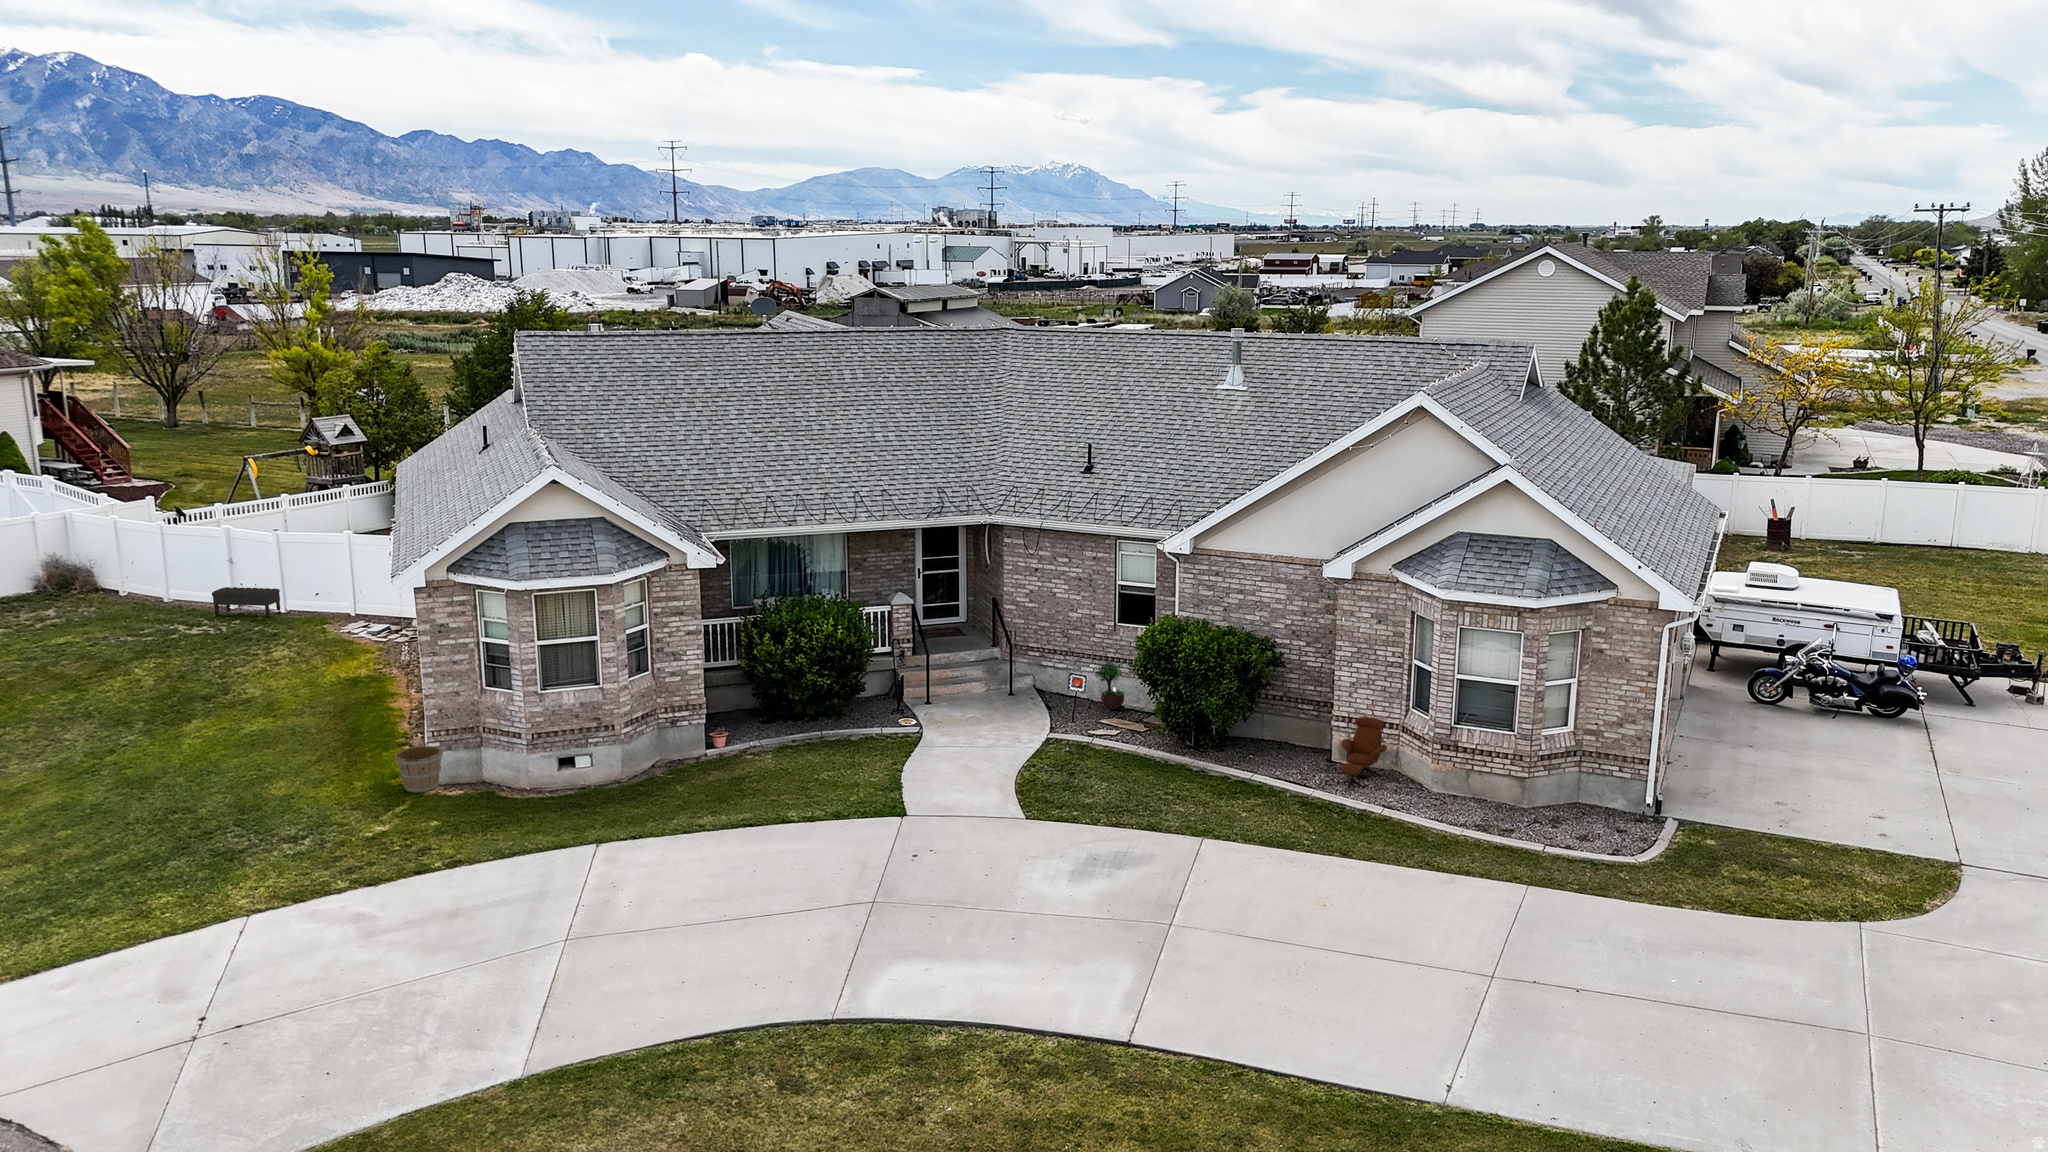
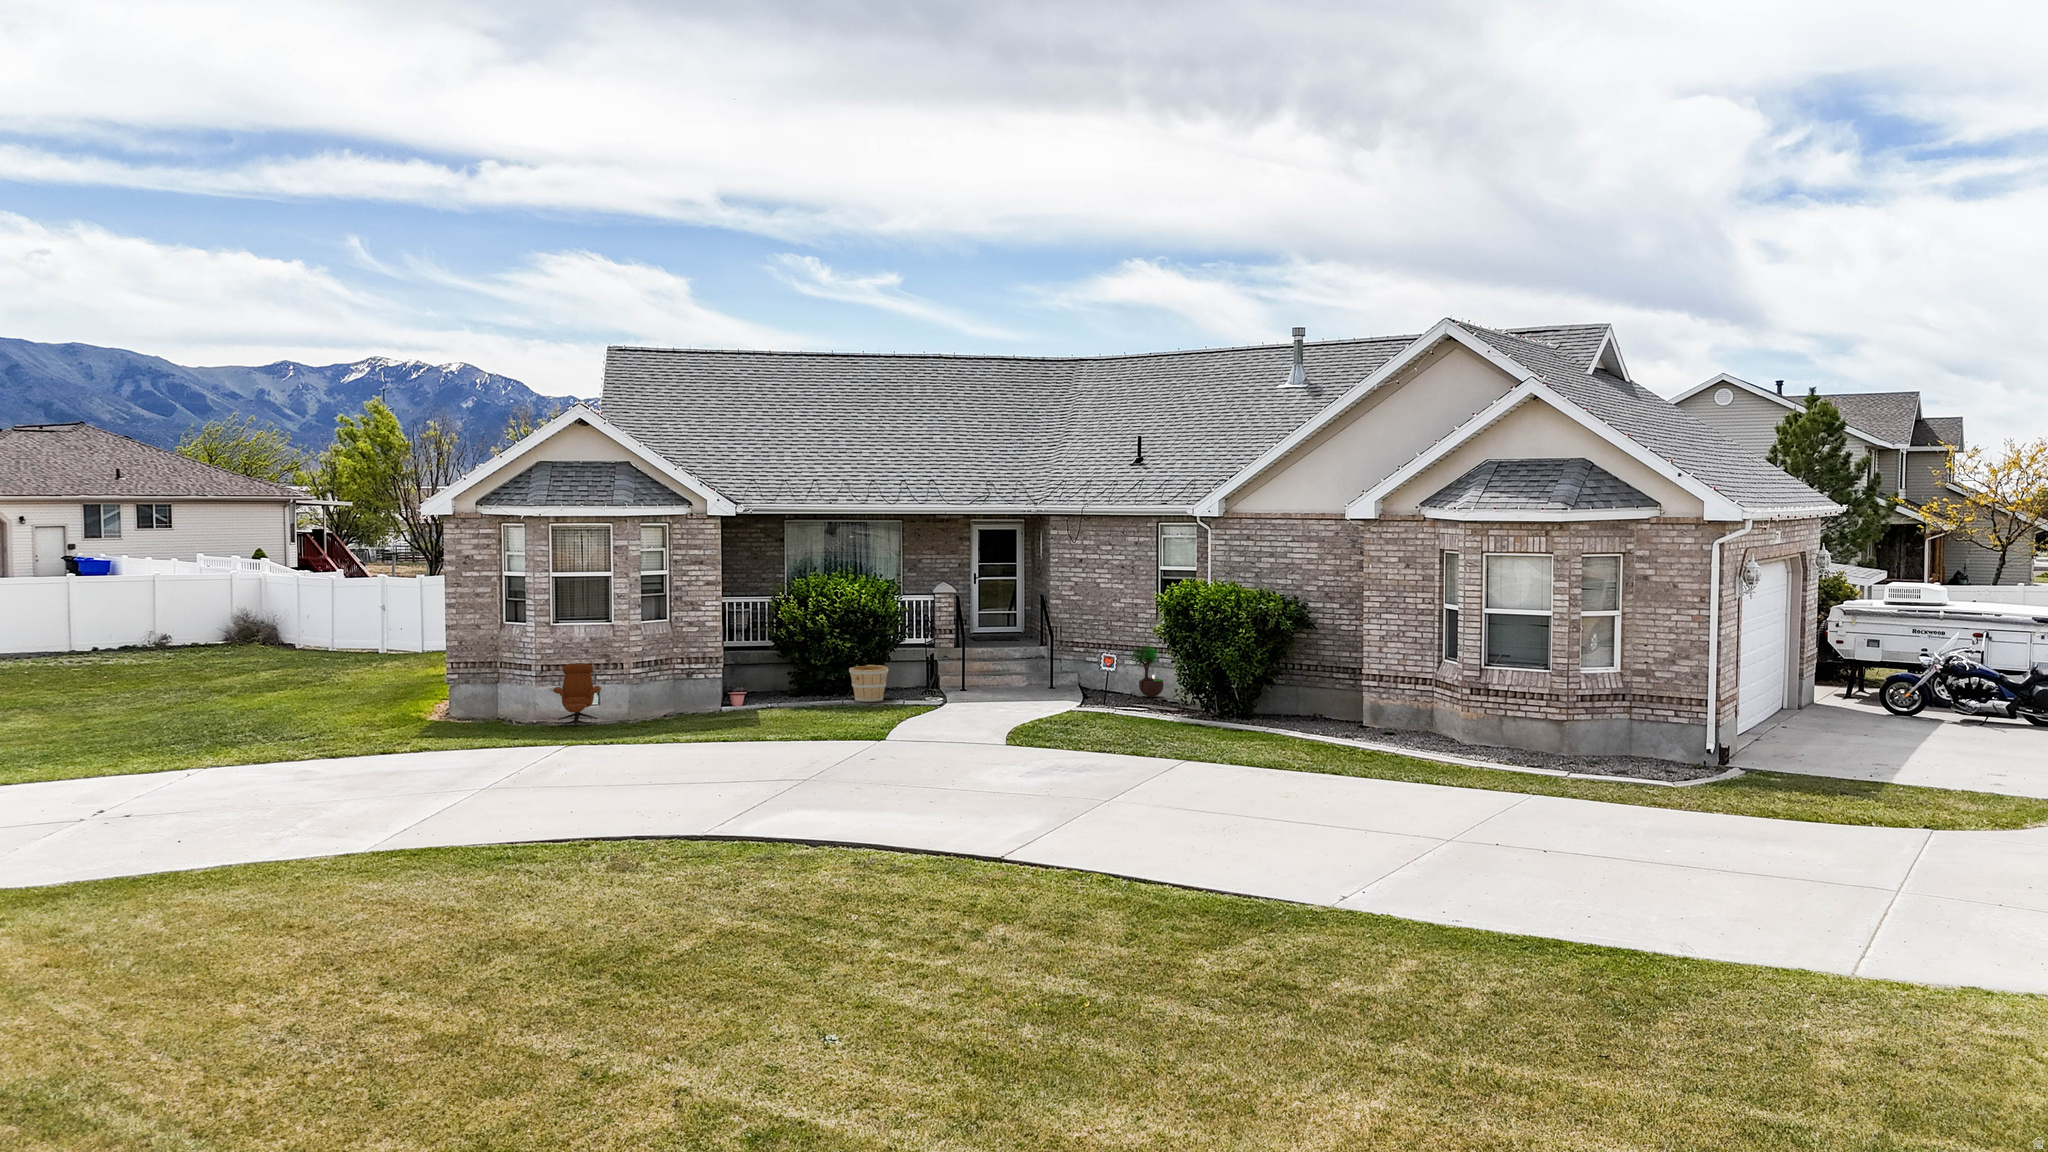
bench: present [212,587,281,618] -> none [342,618,403,645]
lounge chair: present [1339,717,1387,790] -> present [553,663,601,727]
wooden bucket: present [395,746,443,793] -> present [849,665,889,702]

